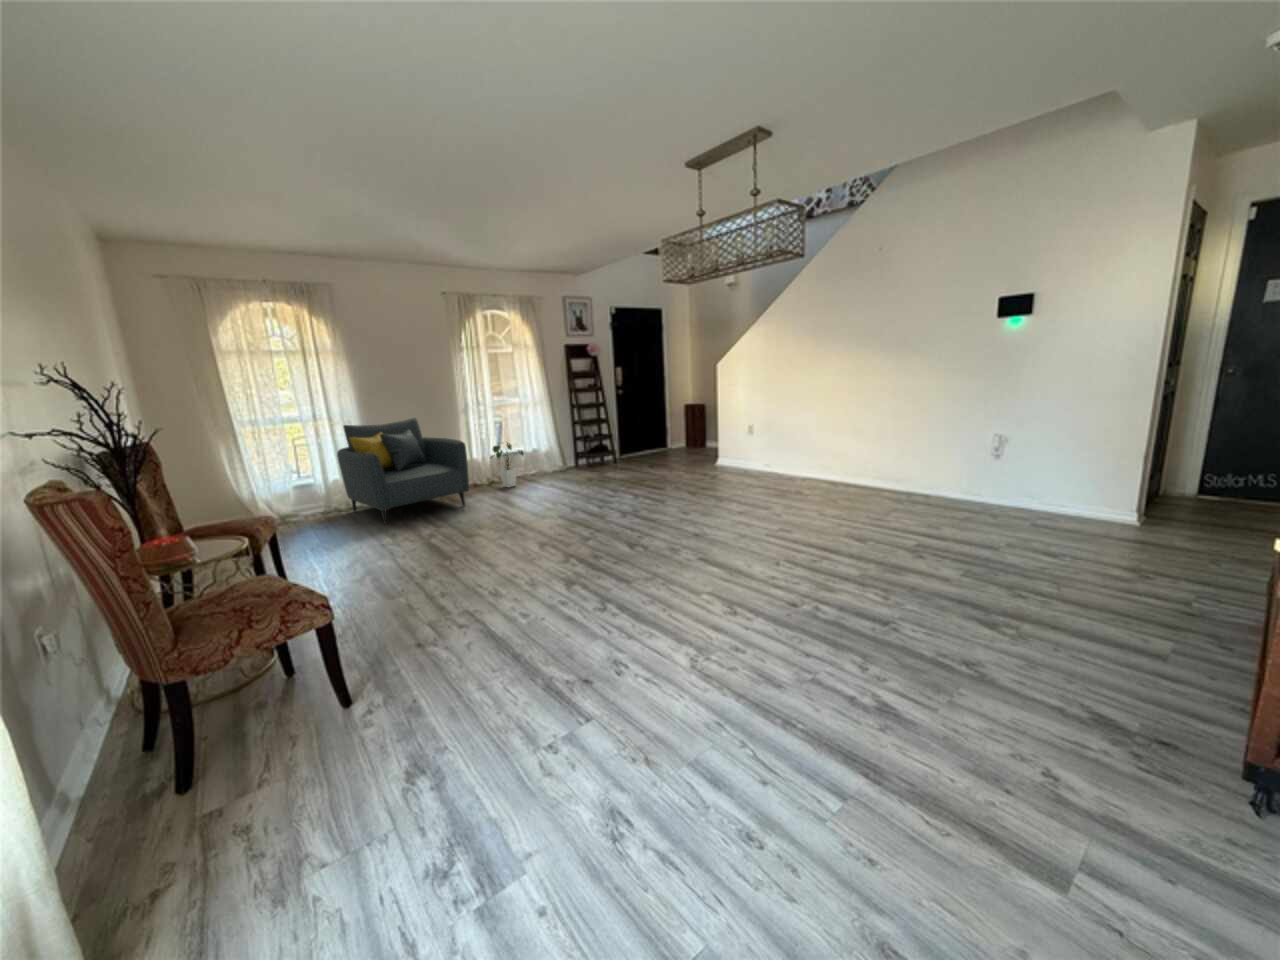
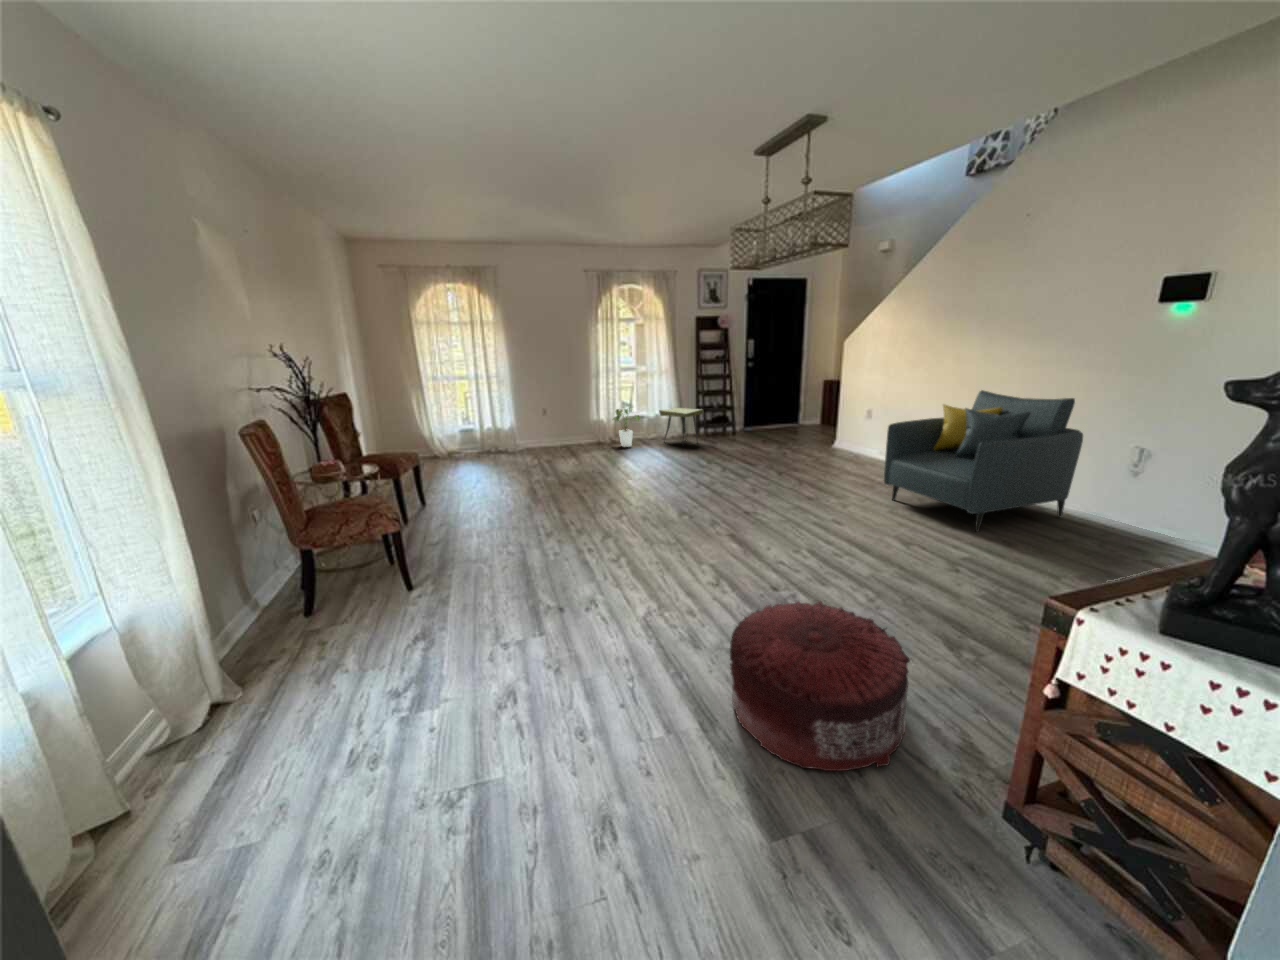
armchair: present [337,418,469,525] -> present [884,390,1083,532]
side table: none [540,439,589,479] -> present [659,408,703,440]
pouf: none [853,601,1073,790] -> present [730,601,910,771]

